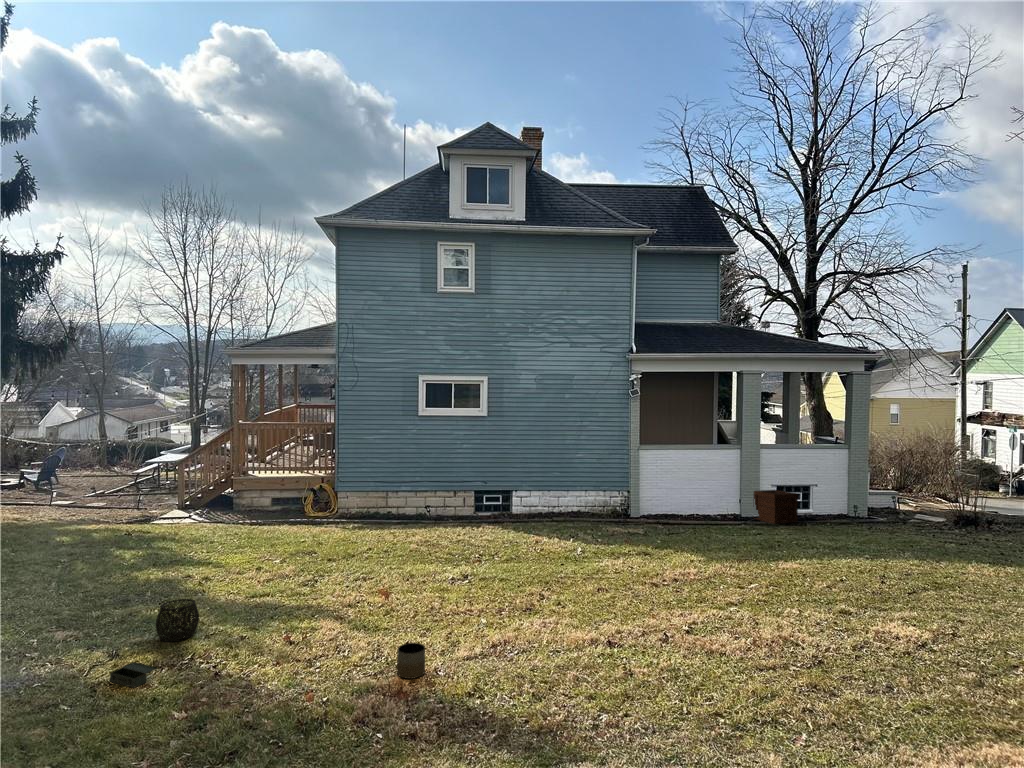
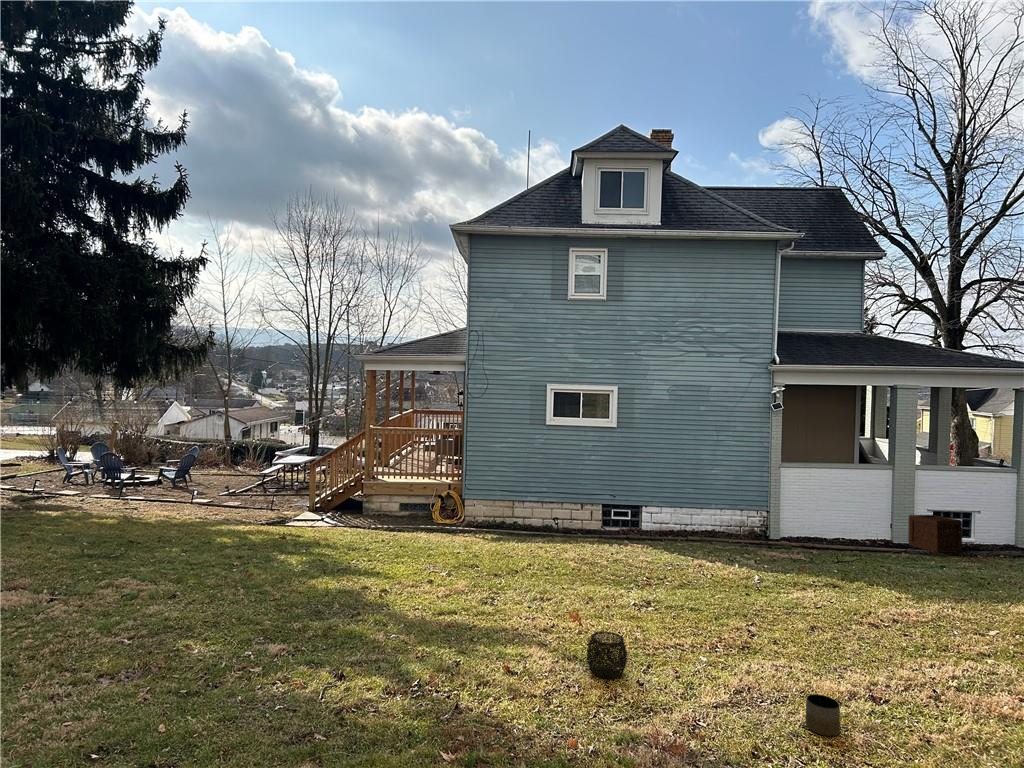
woven basket: present [156,599,199,642] -> present [587,632,627,679]
planter: present [397,643,425,679] -> present [806,694,840,736]
toolbox: present [110,662,157,688] -> none [344,692,390,723]

